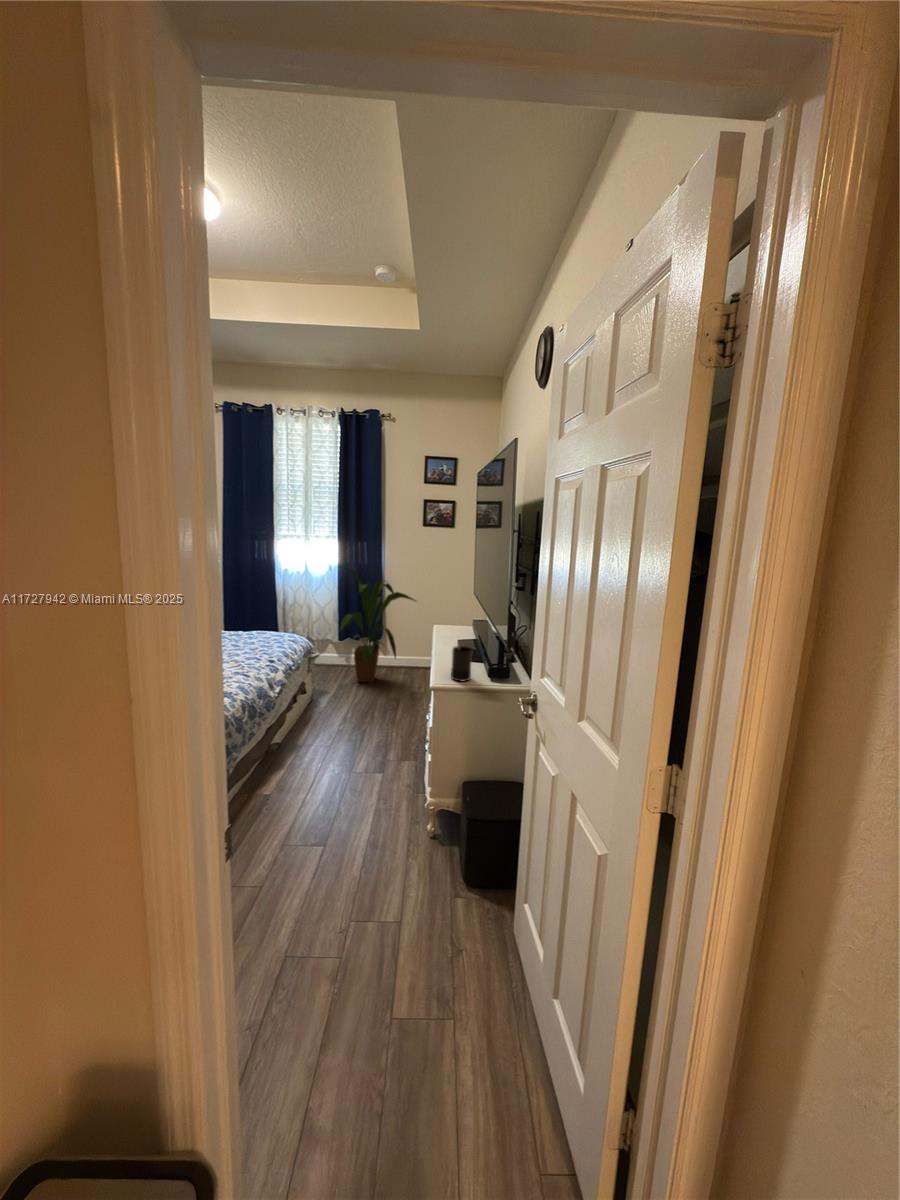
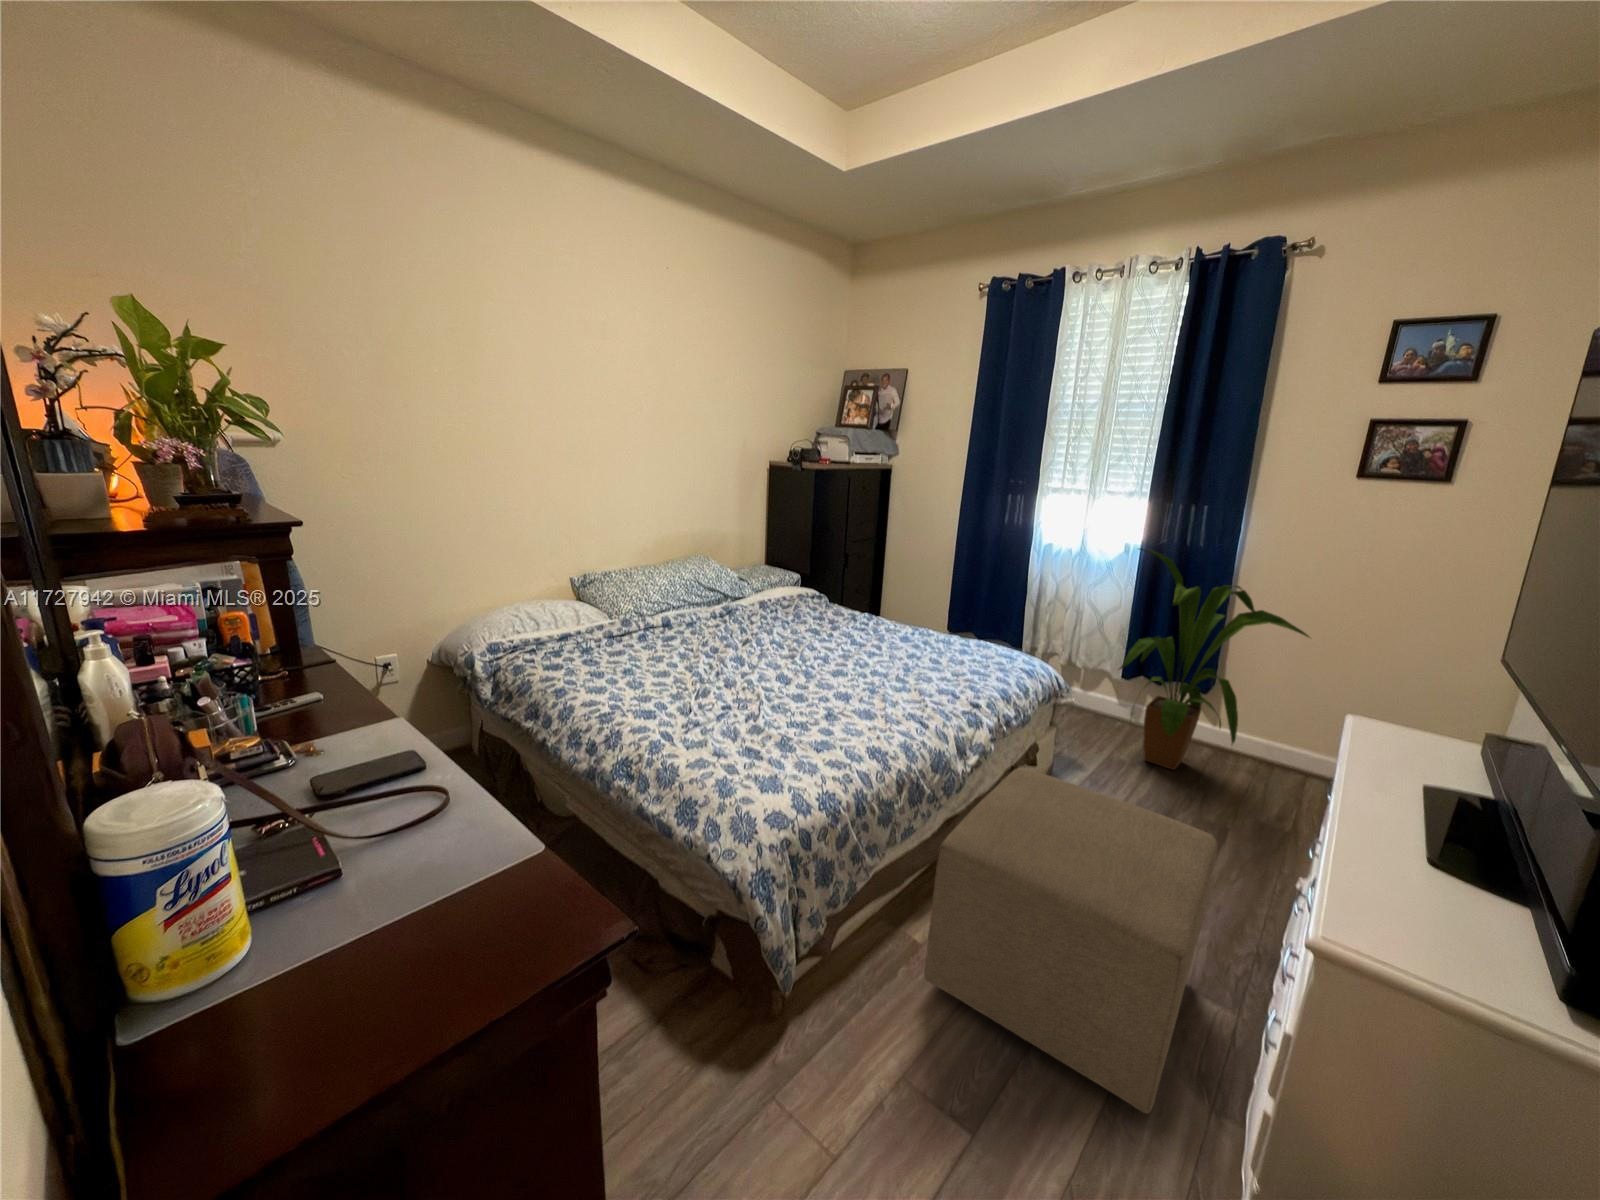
candle: present [451,646,472,681] -> none [1399,815,1508,944]
ottoman: none [277,686,397,808] -> present [924,768,1217,1113]

